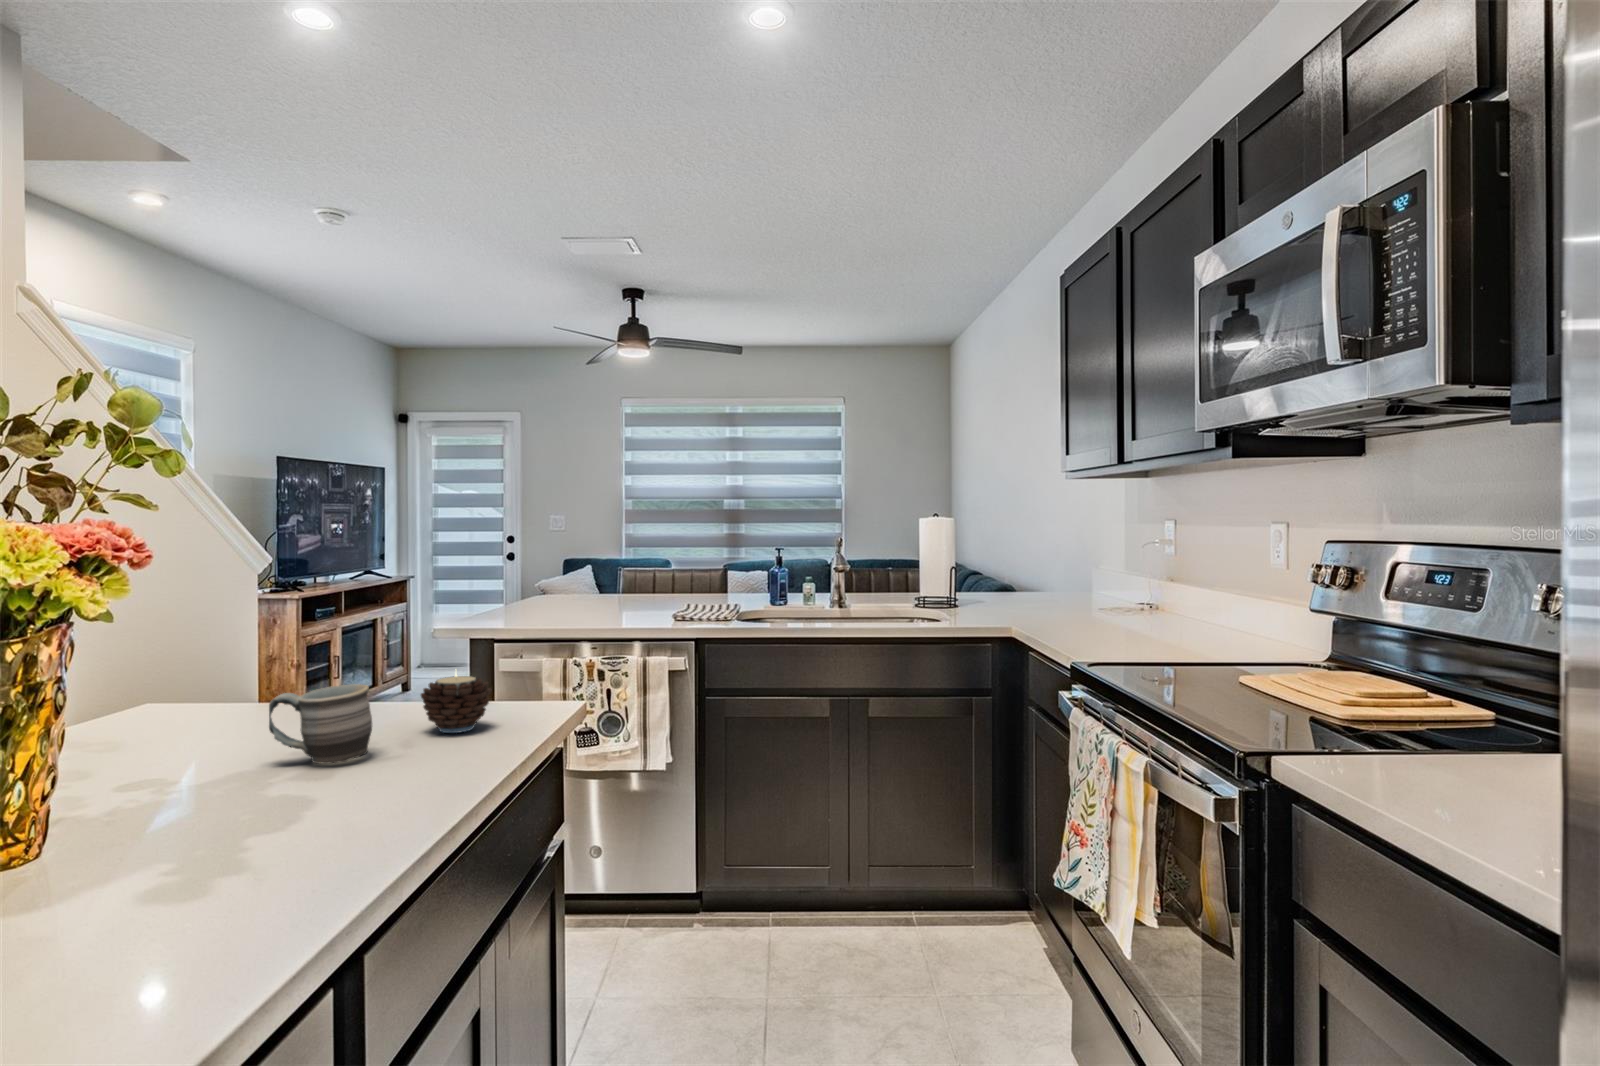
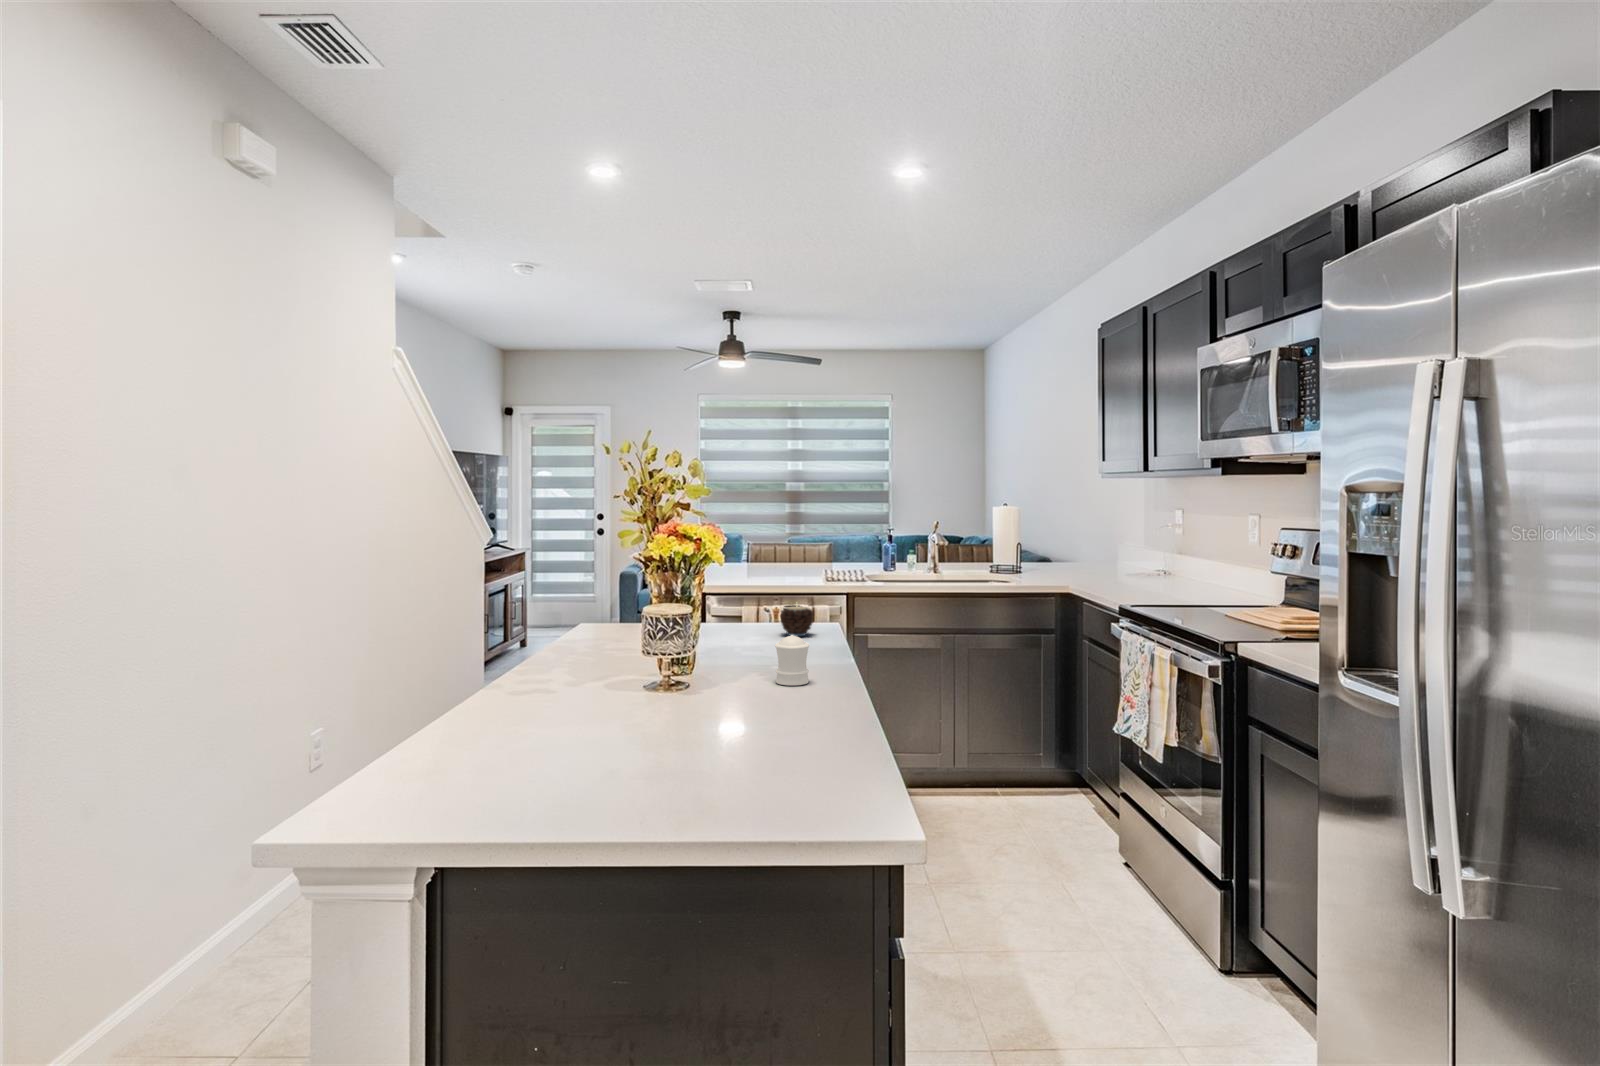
mug: present [269,684,372,764] -> none [730,608,777,647]
salt shaker: none [110,783,217,919] -> present [775,635,809,685]

